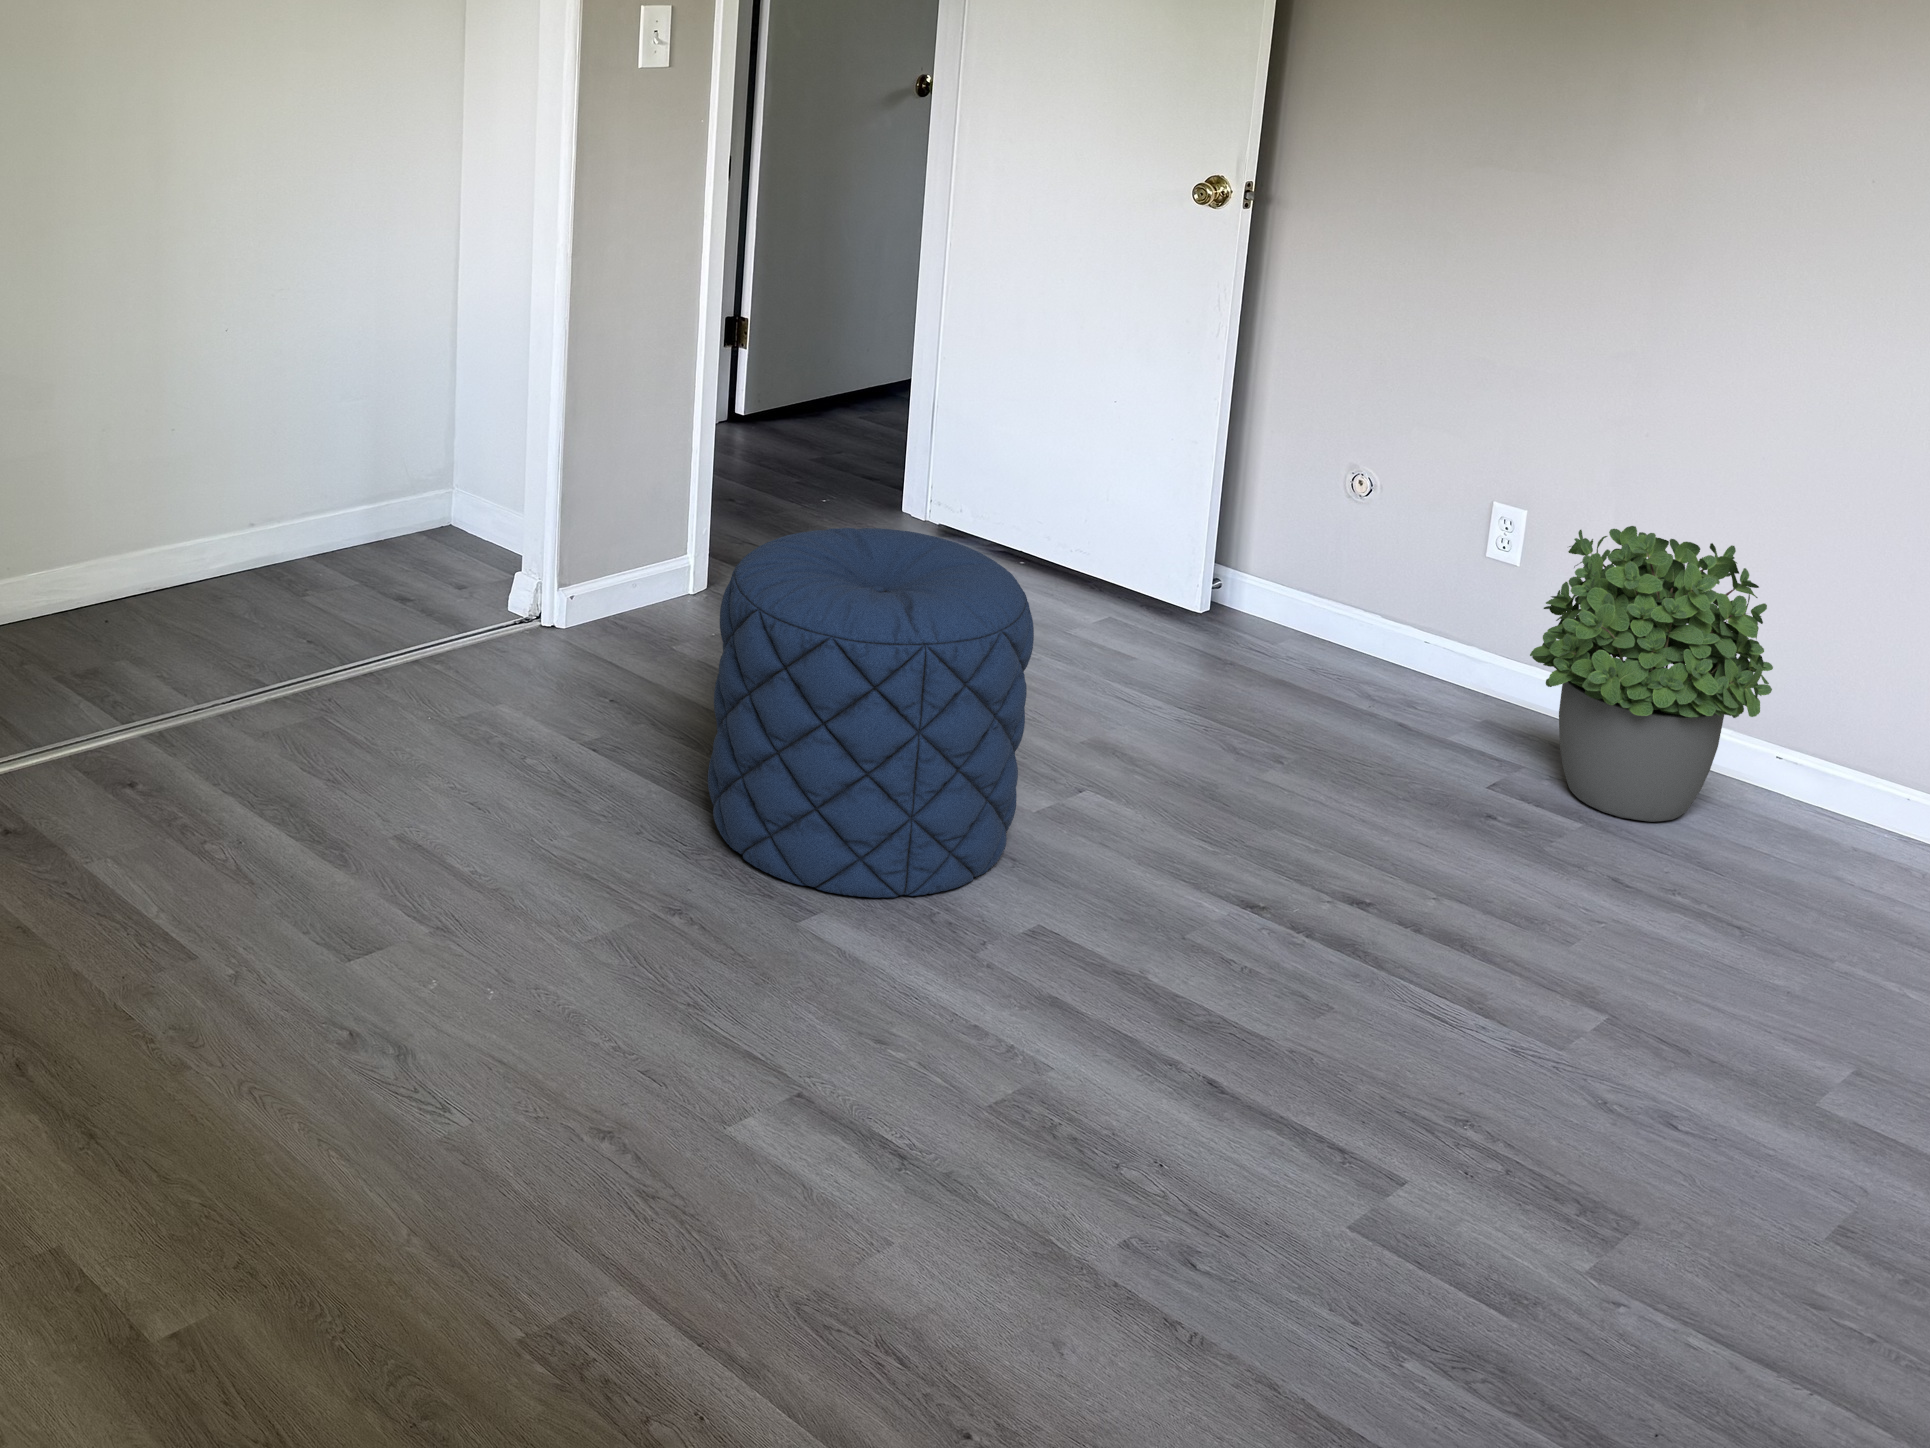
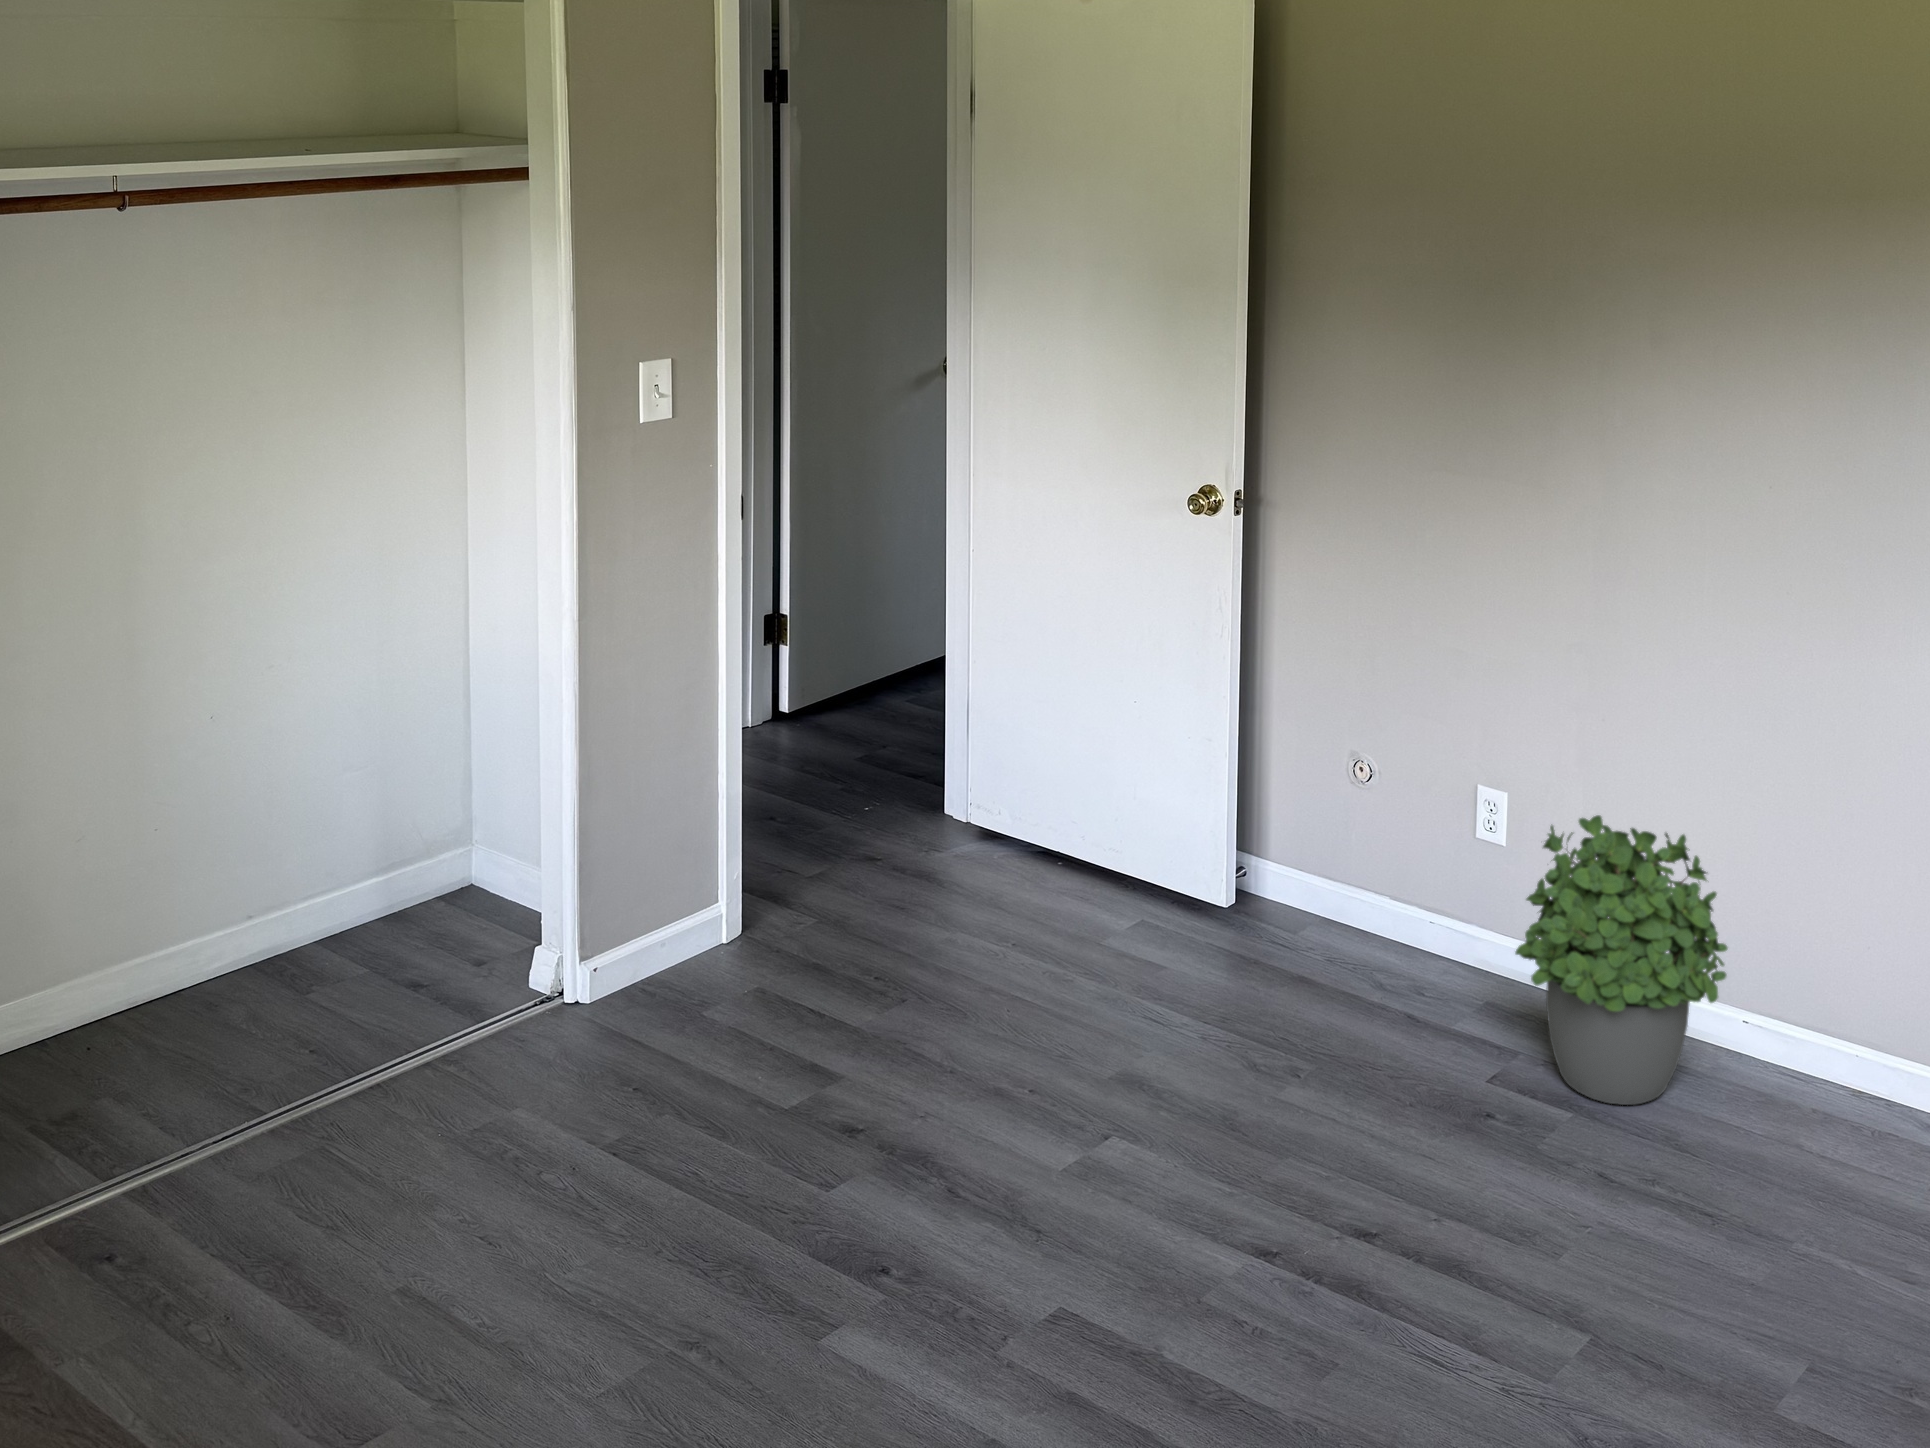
pouf: present [708,528,1034,898] -> none [726,907,1041,1311]

